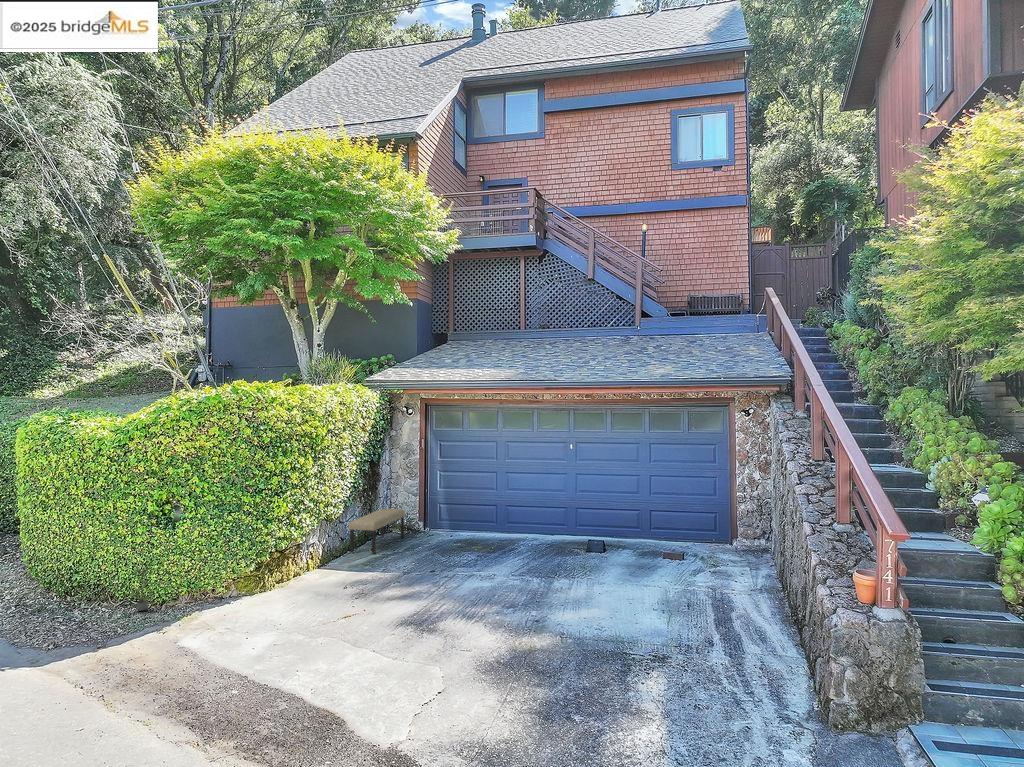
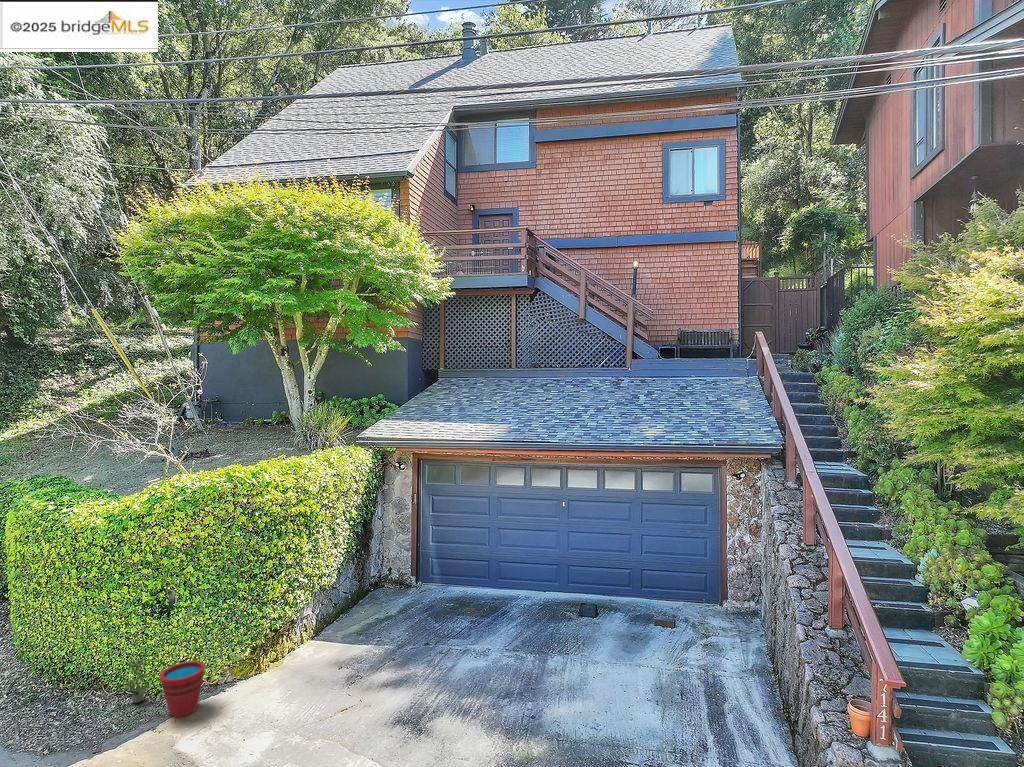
bench: present [349,508,405,554] -> none [344,562,400,615]
bucket: none [165,570,209,620] -> present [160,661,205,717]

